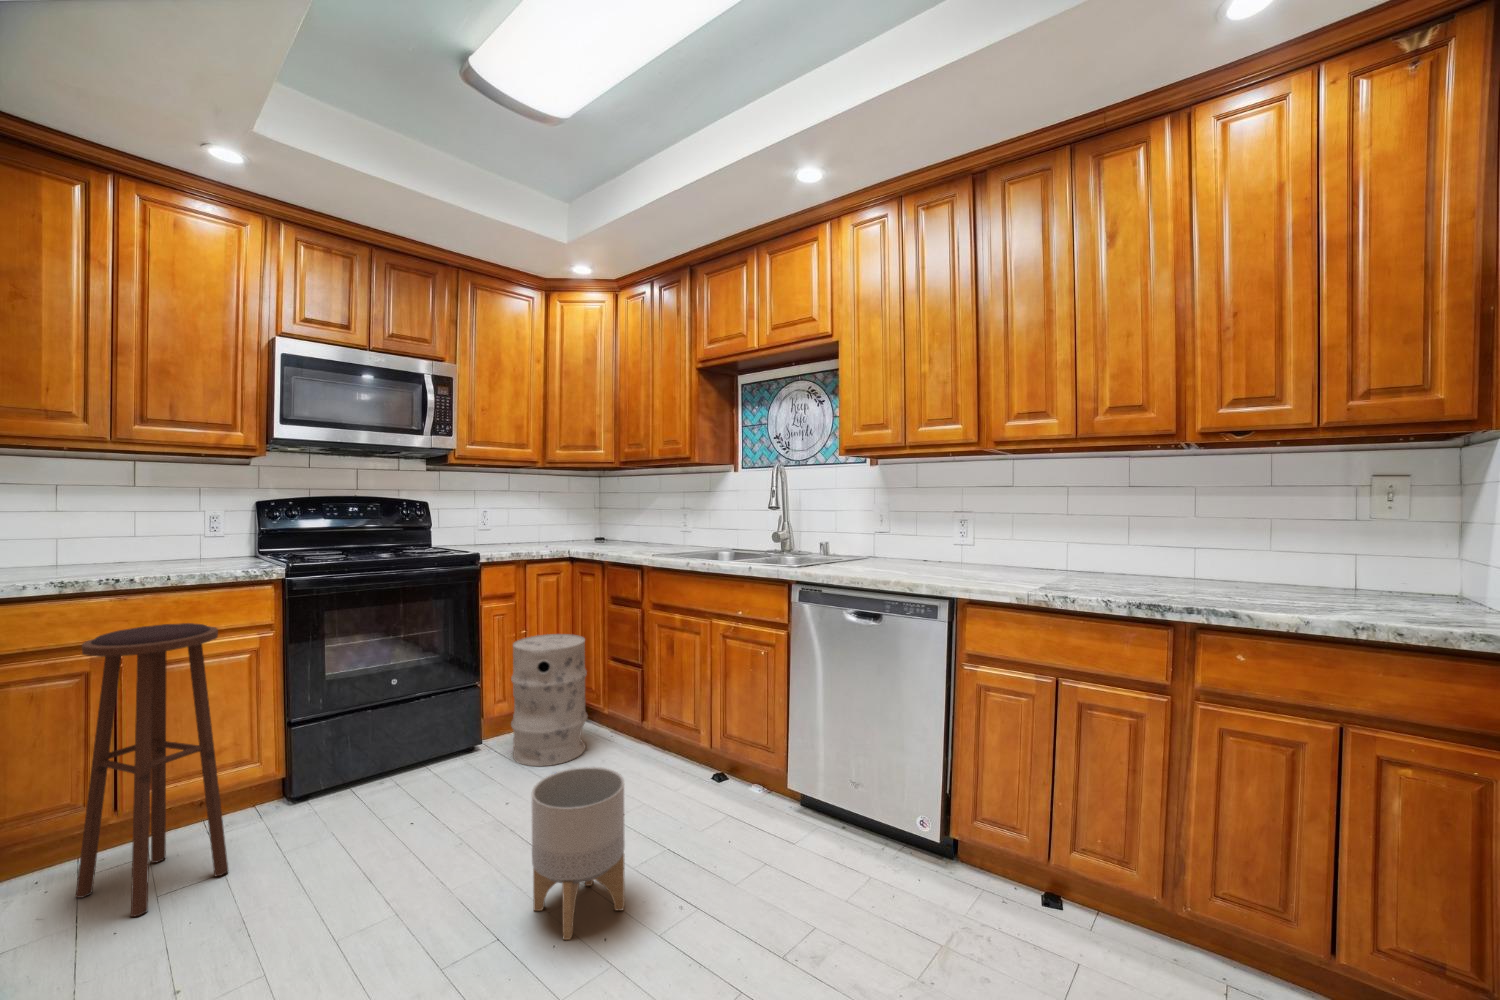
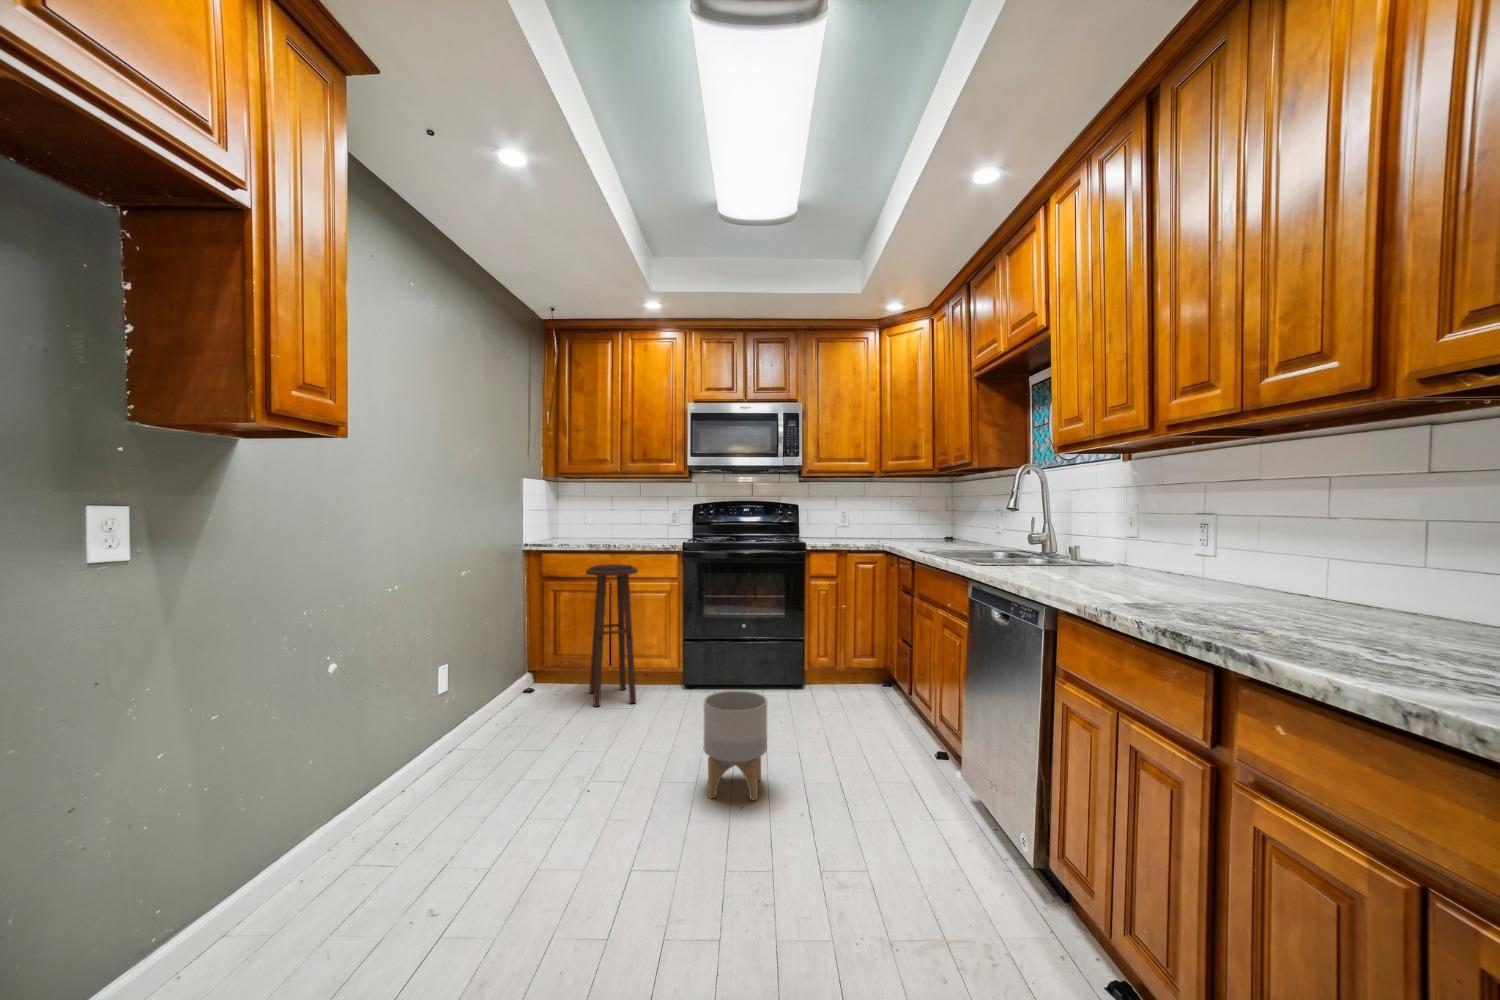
trash can: present [511,634,587,766] -> none [812,610,871,713]

